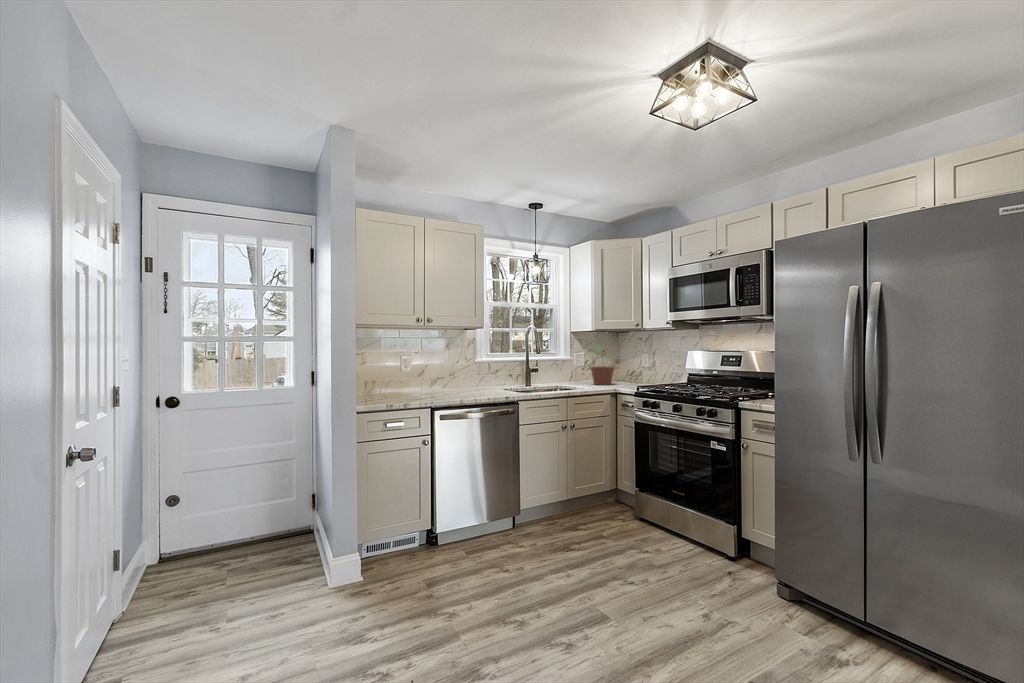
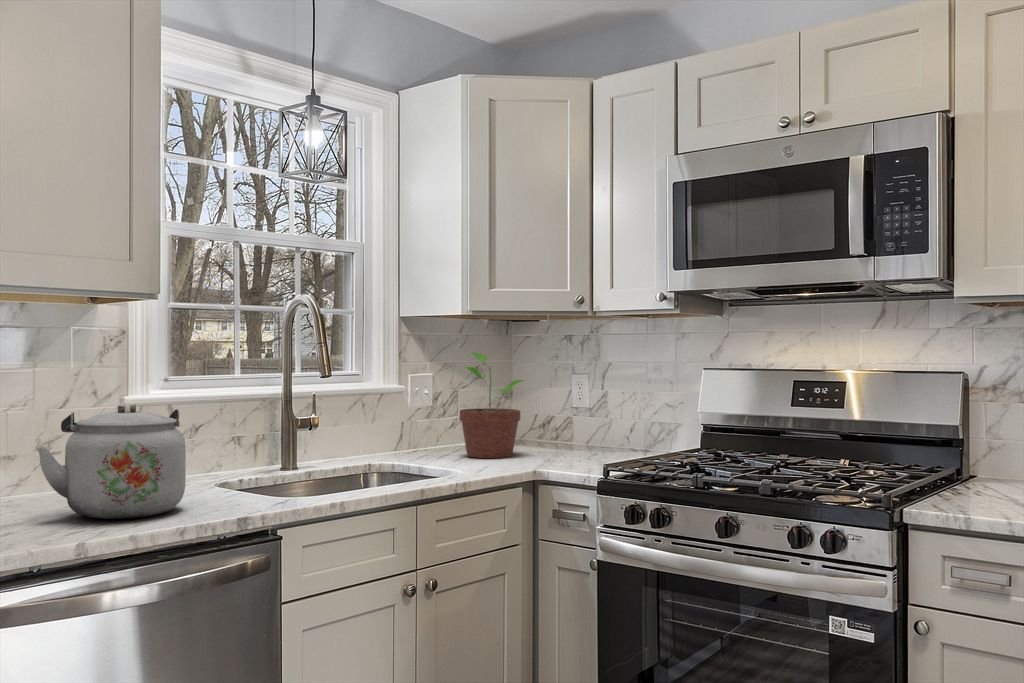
kettle: none [450,362,491,396] -> present [37,404,186,519]

